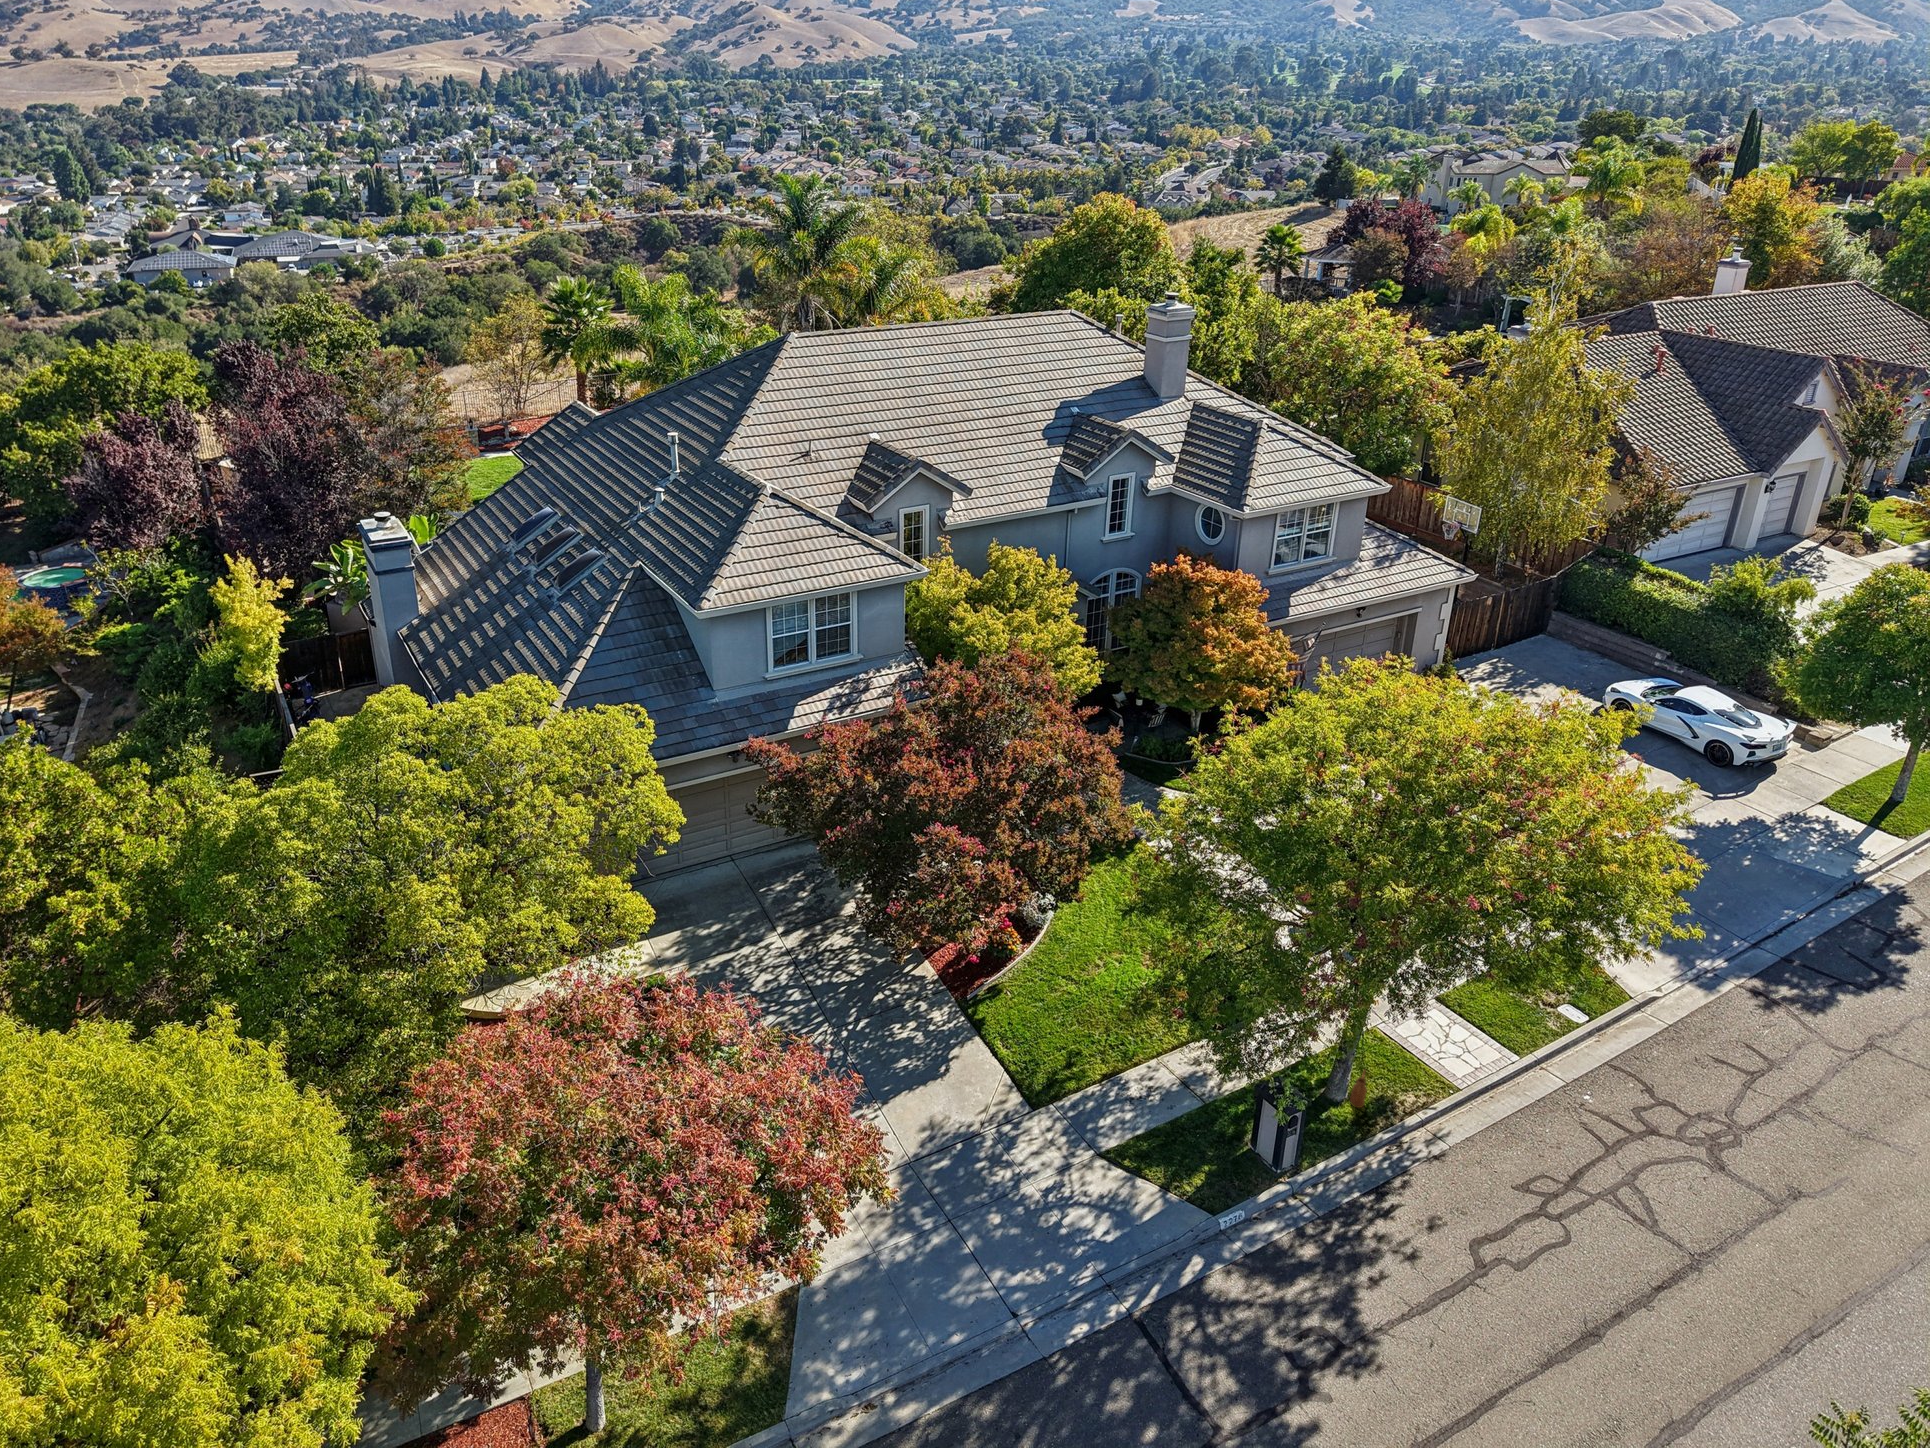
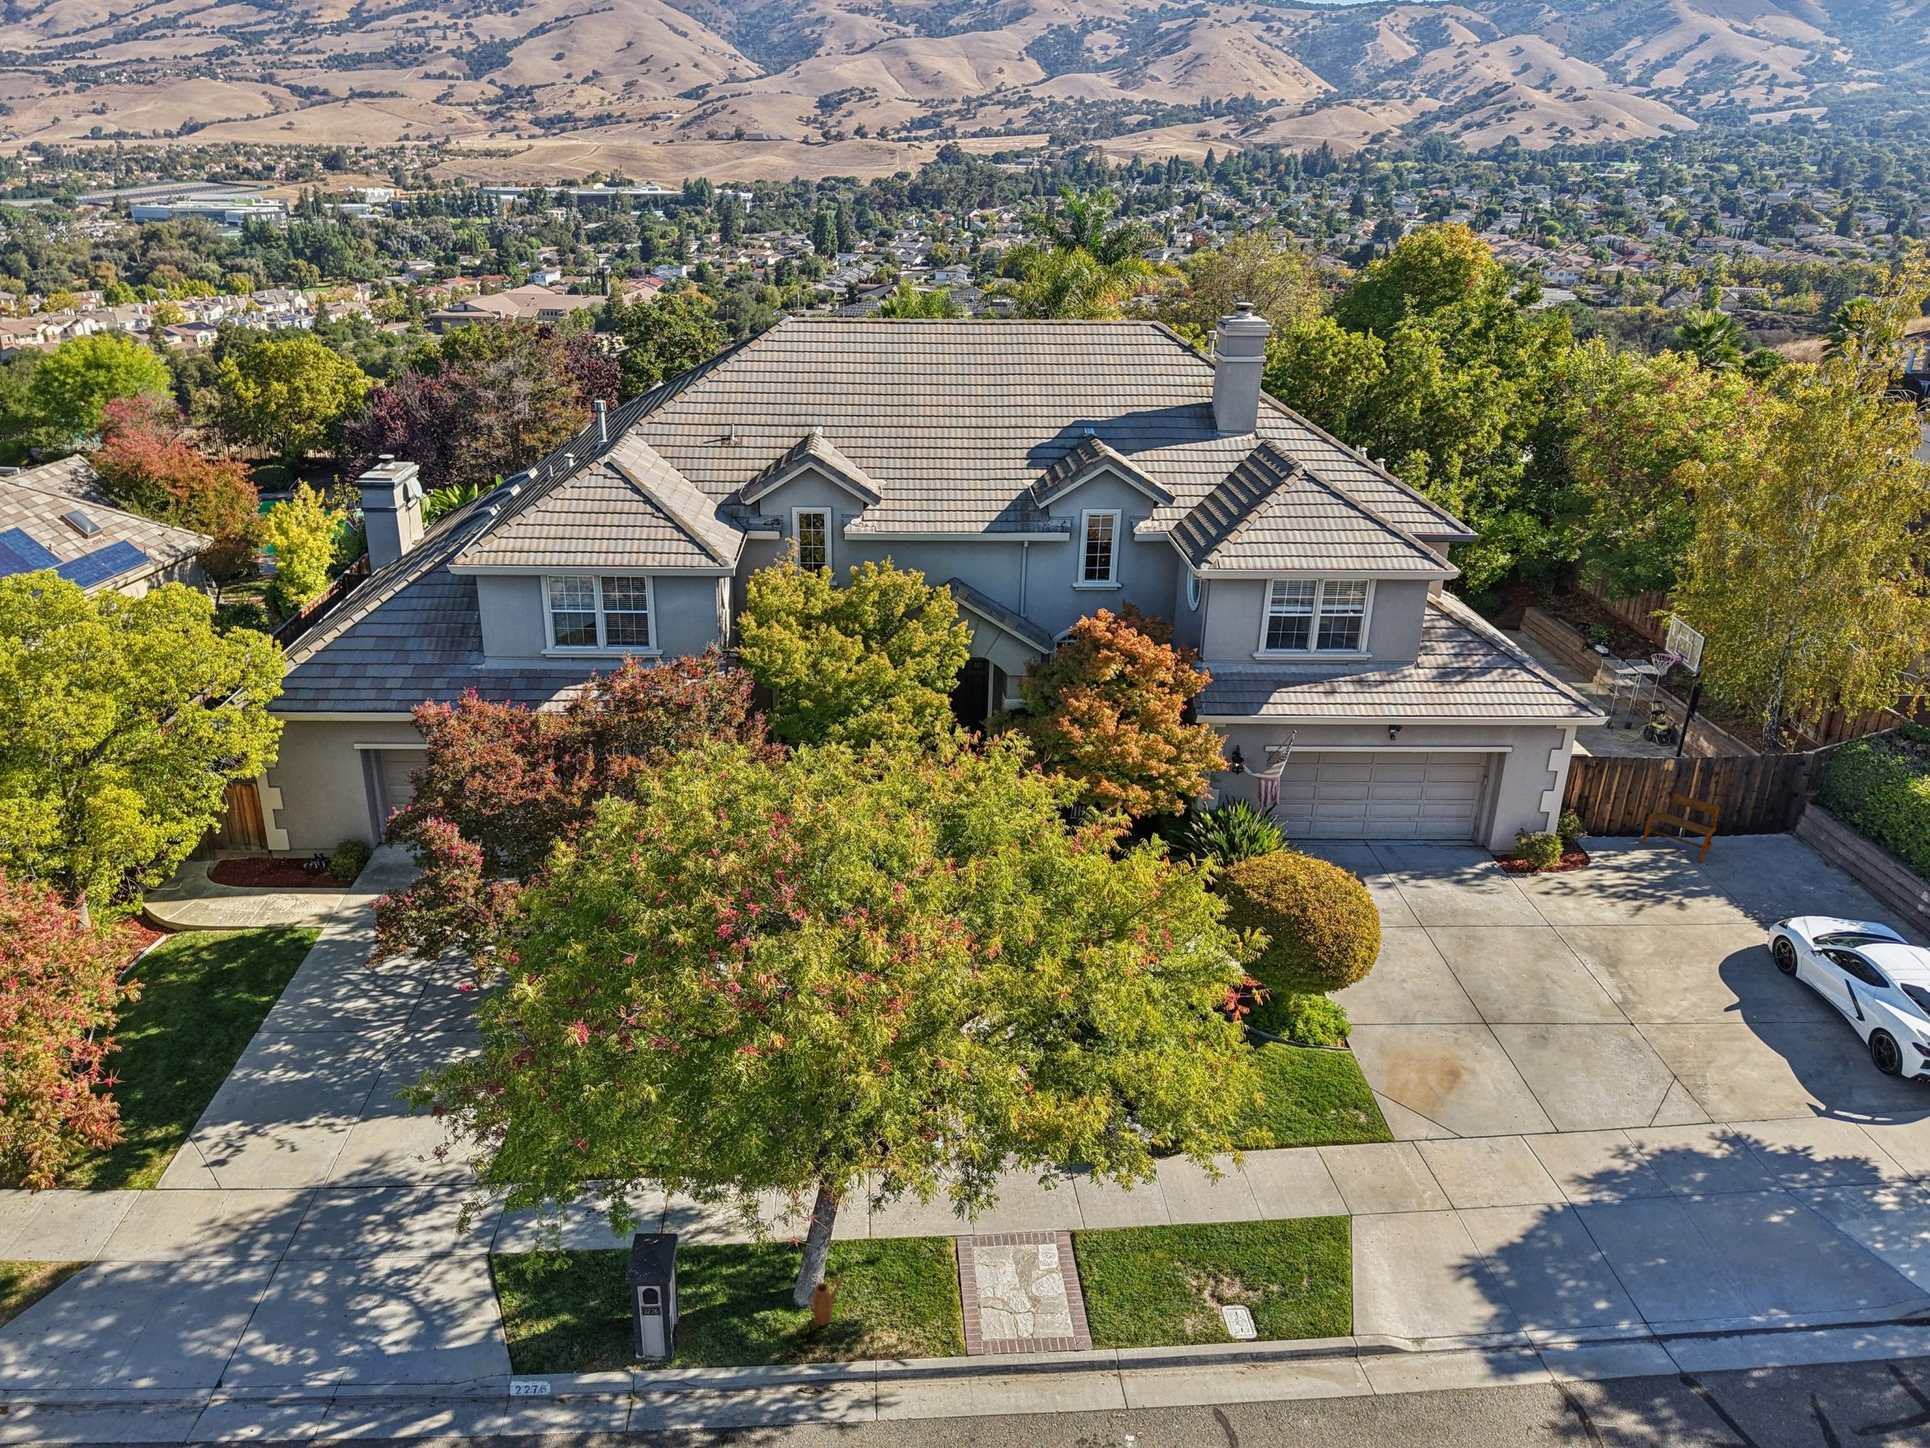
bench: none [1483,617,1529,662] -> present [1642,794,1720,862]

